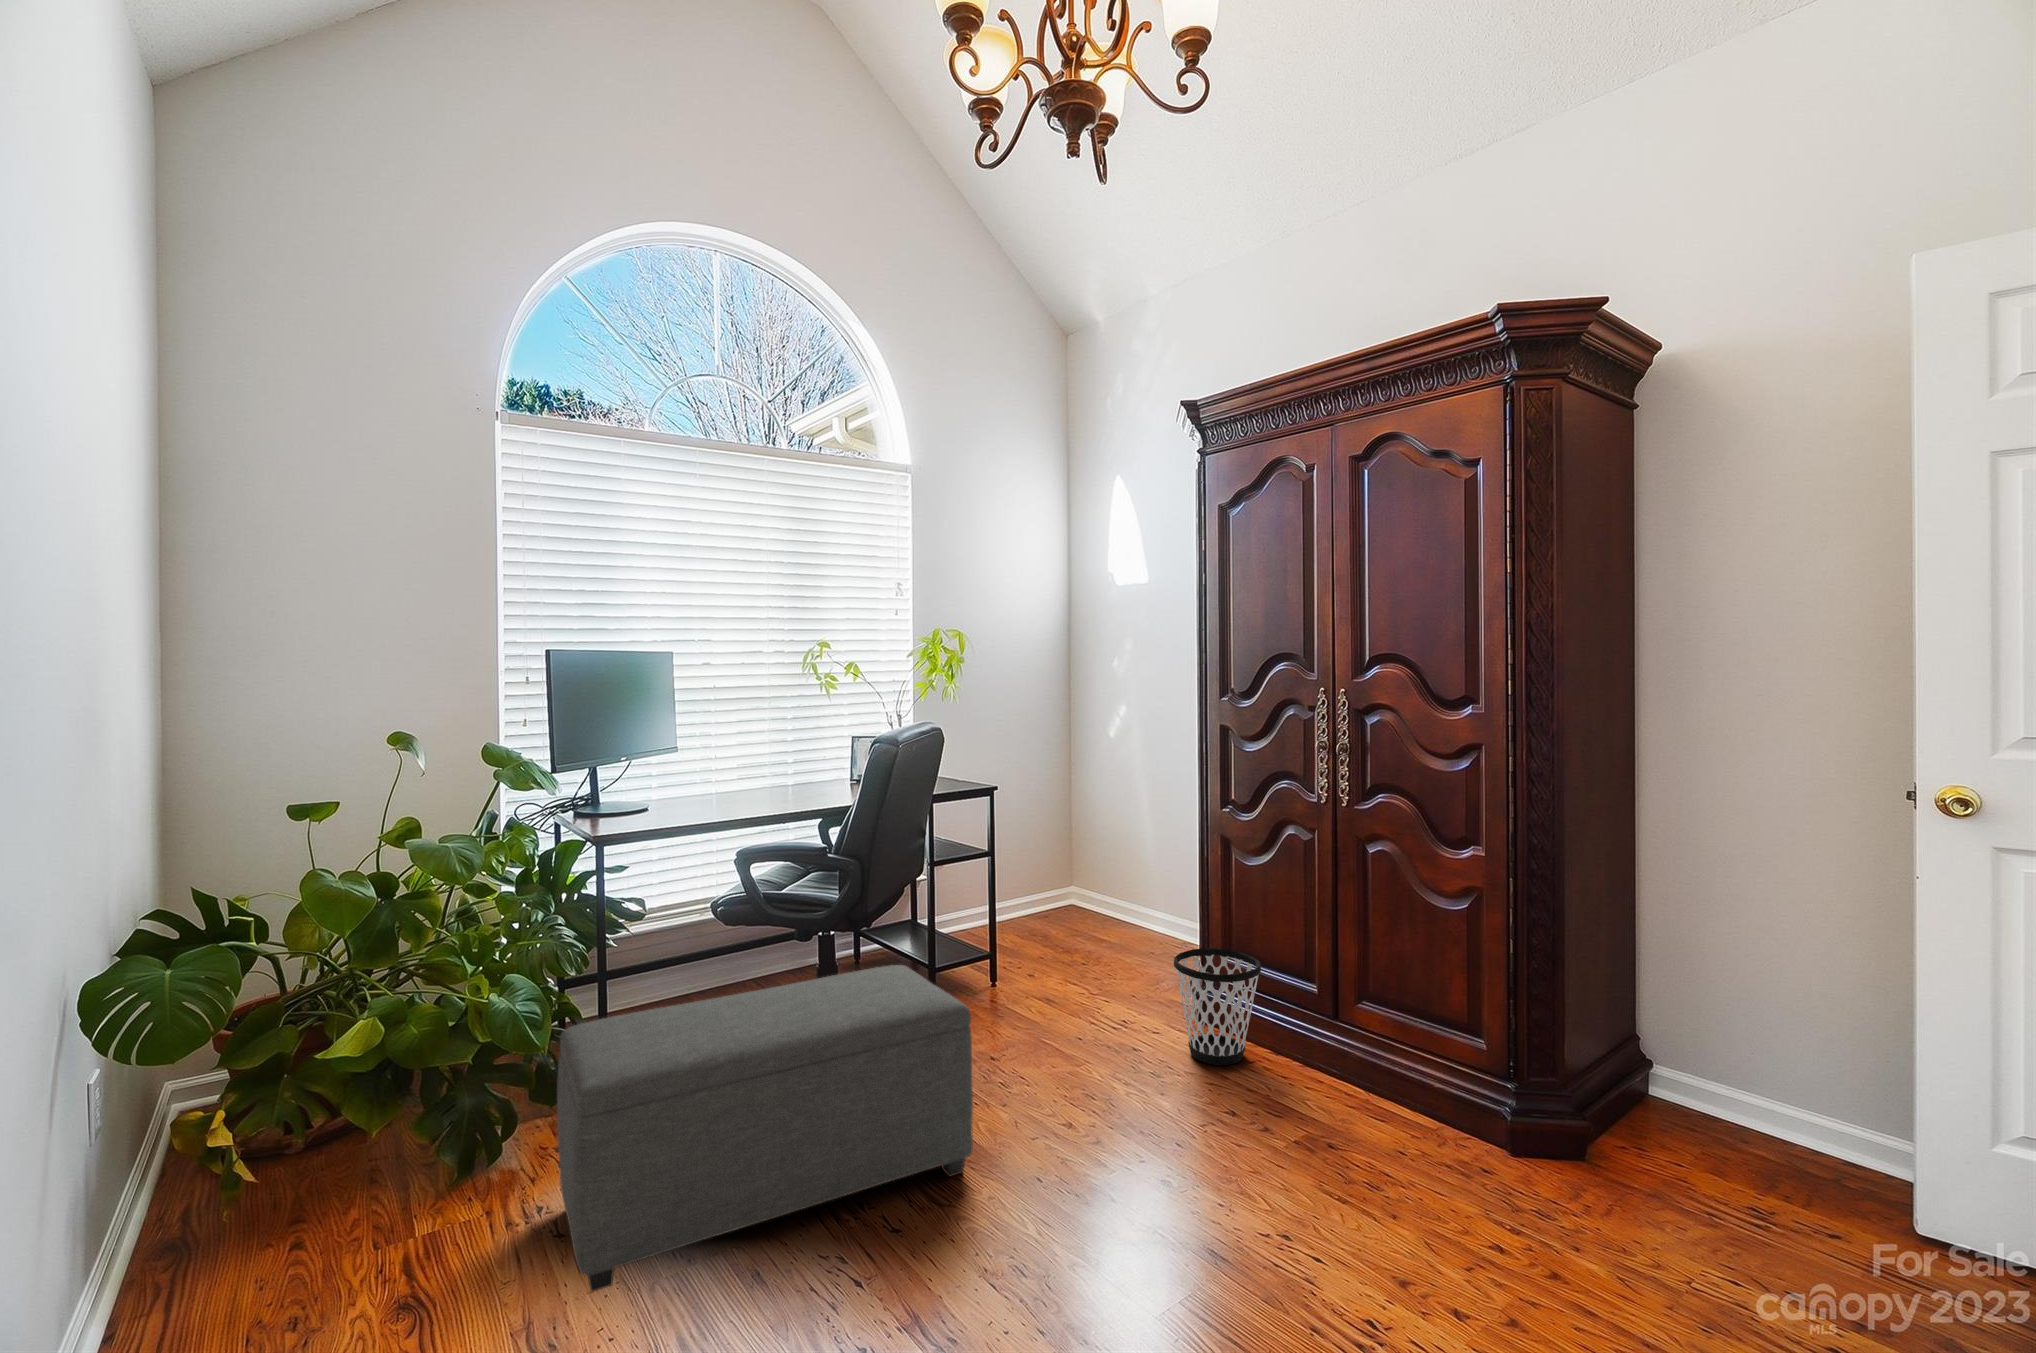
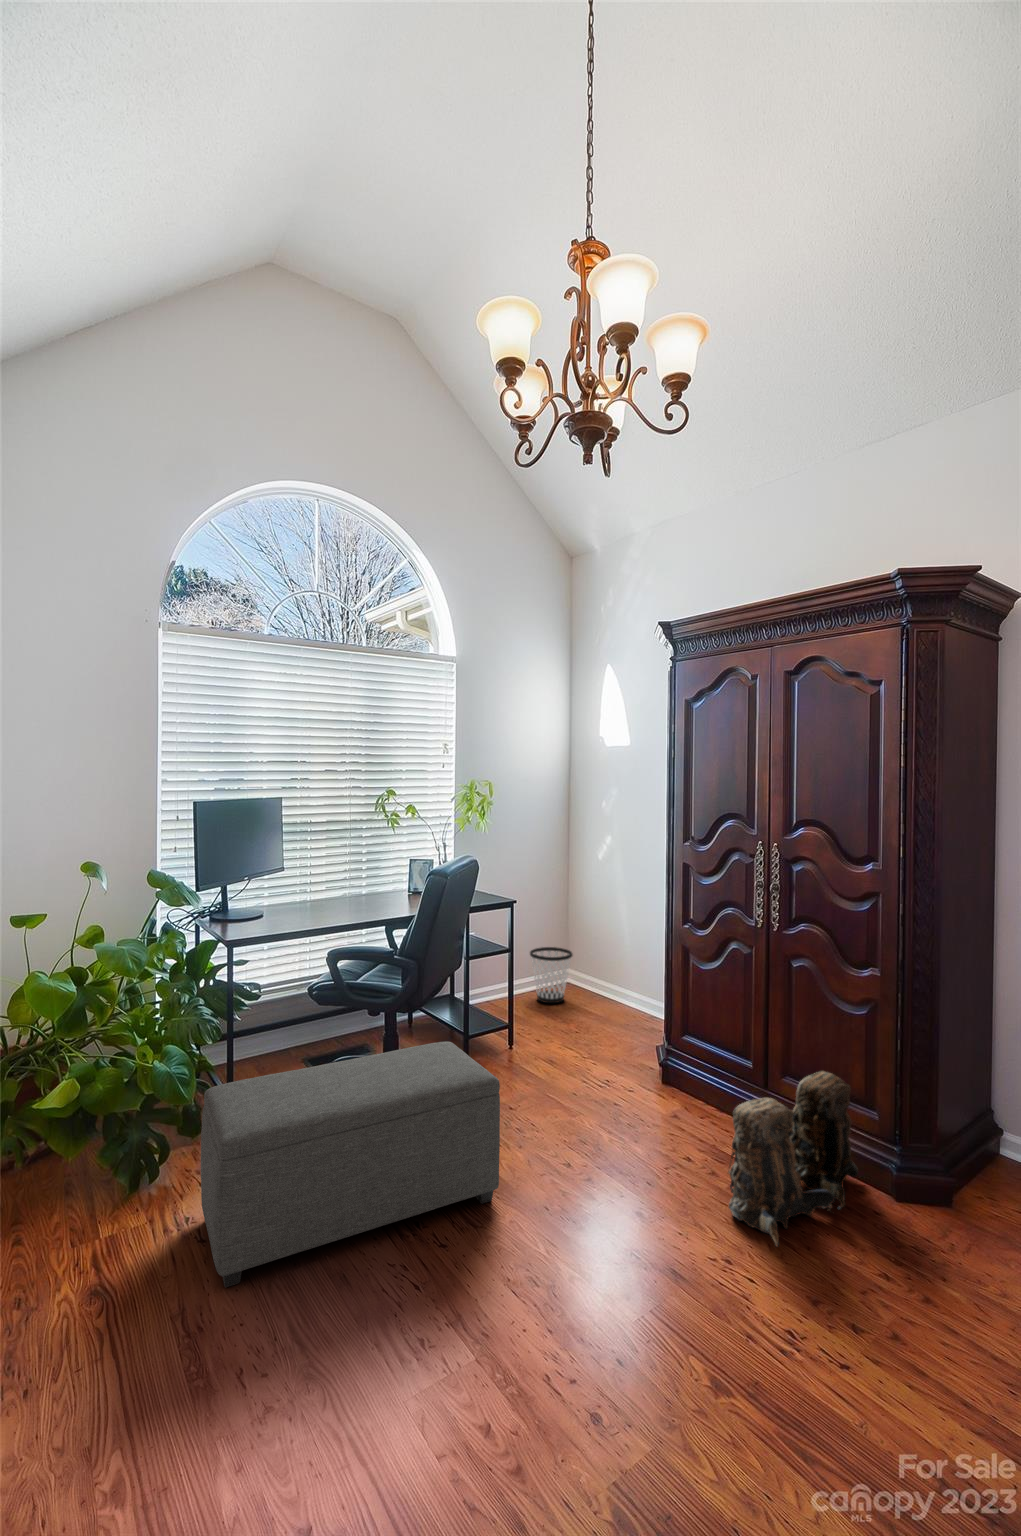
wastebasket: present [1174,948,1261,1065] -> present [530,947,572,1003]
backpack: none [1284,989,1460,1217] -> present [728,1071,858,1247]

